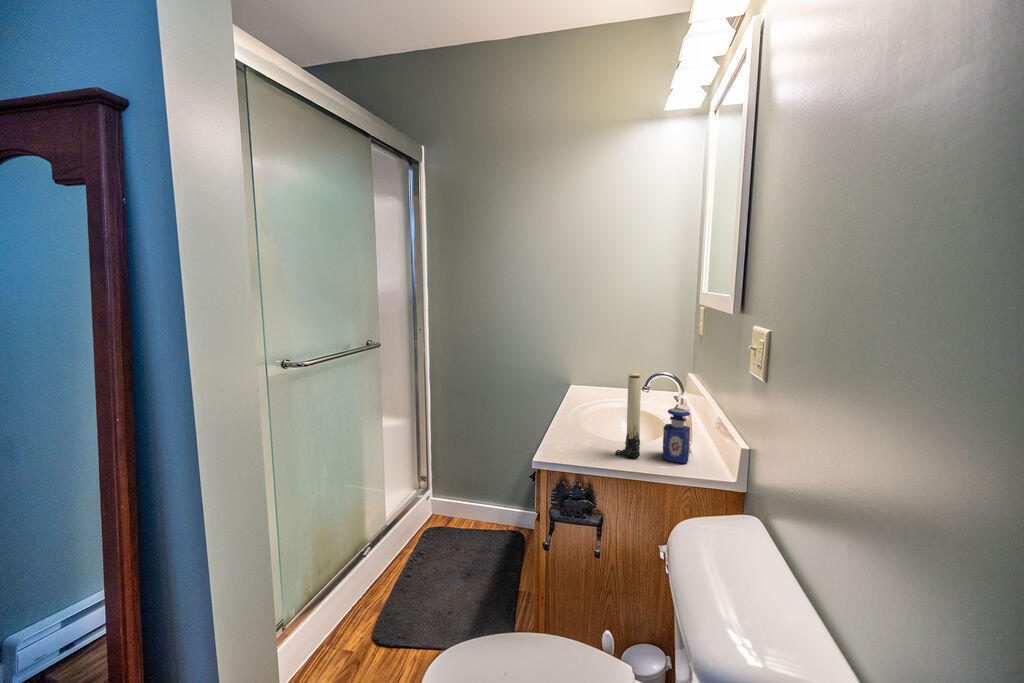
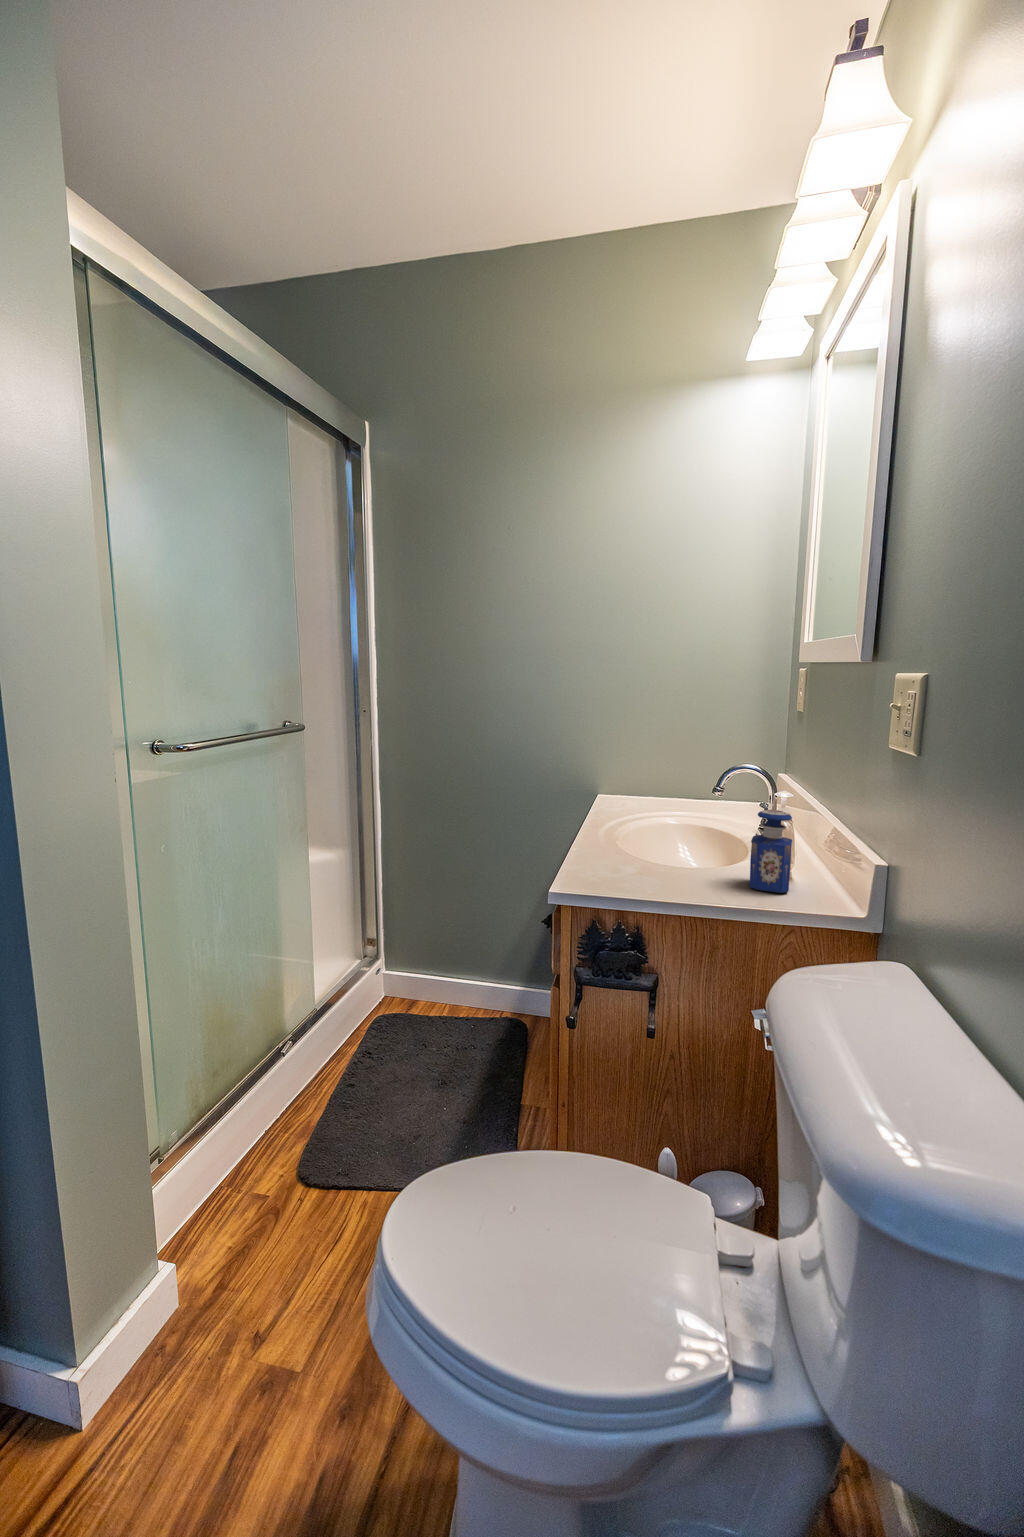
candle: present [615,373,641,458] -> none [677,756,718,886]

